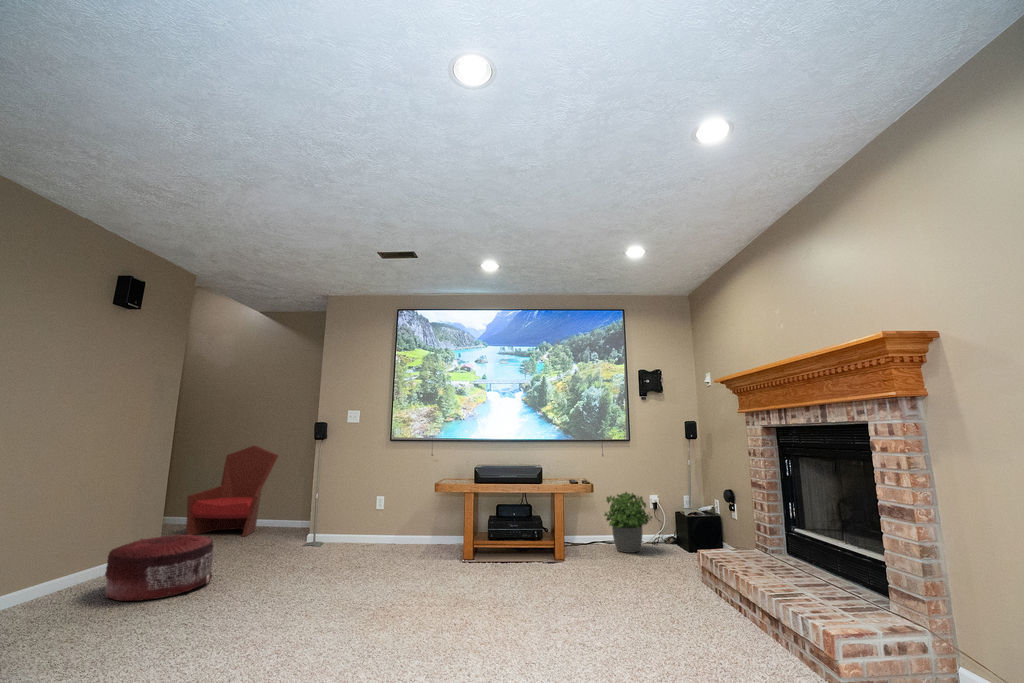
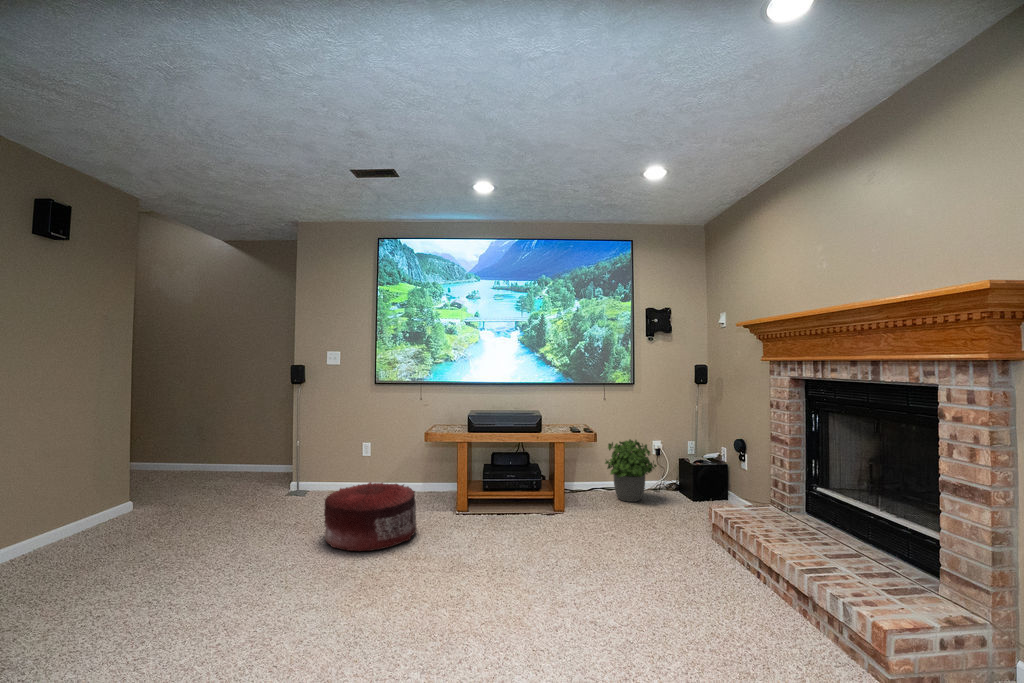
armchair: present [186,446,278,537] -> none [153,386,251,483]
pouf: present [105,534,213,601] -> present [324,482,417,551]

